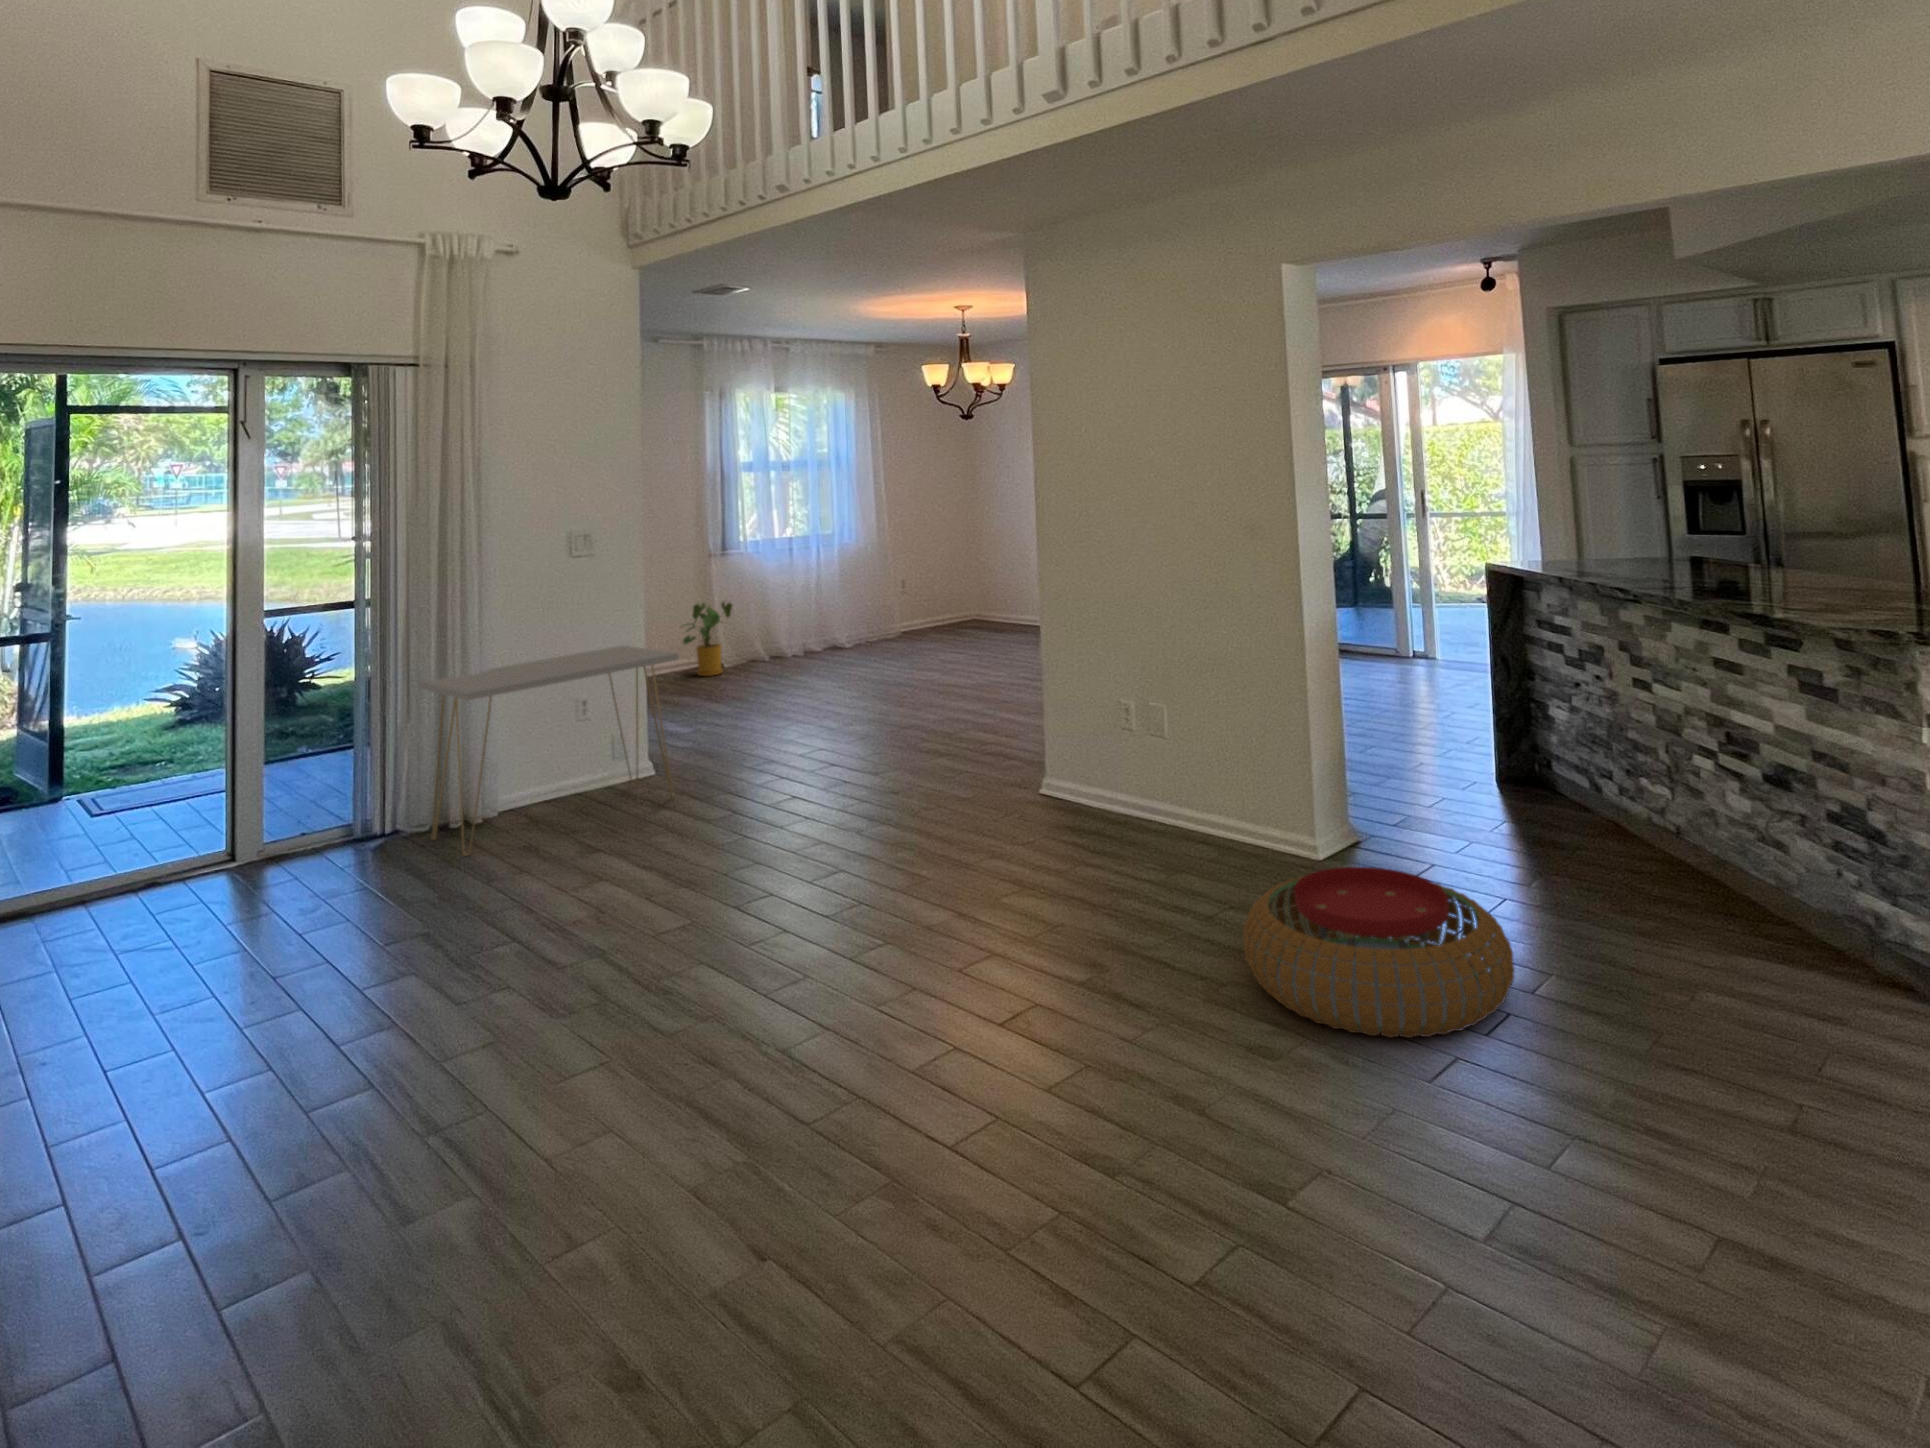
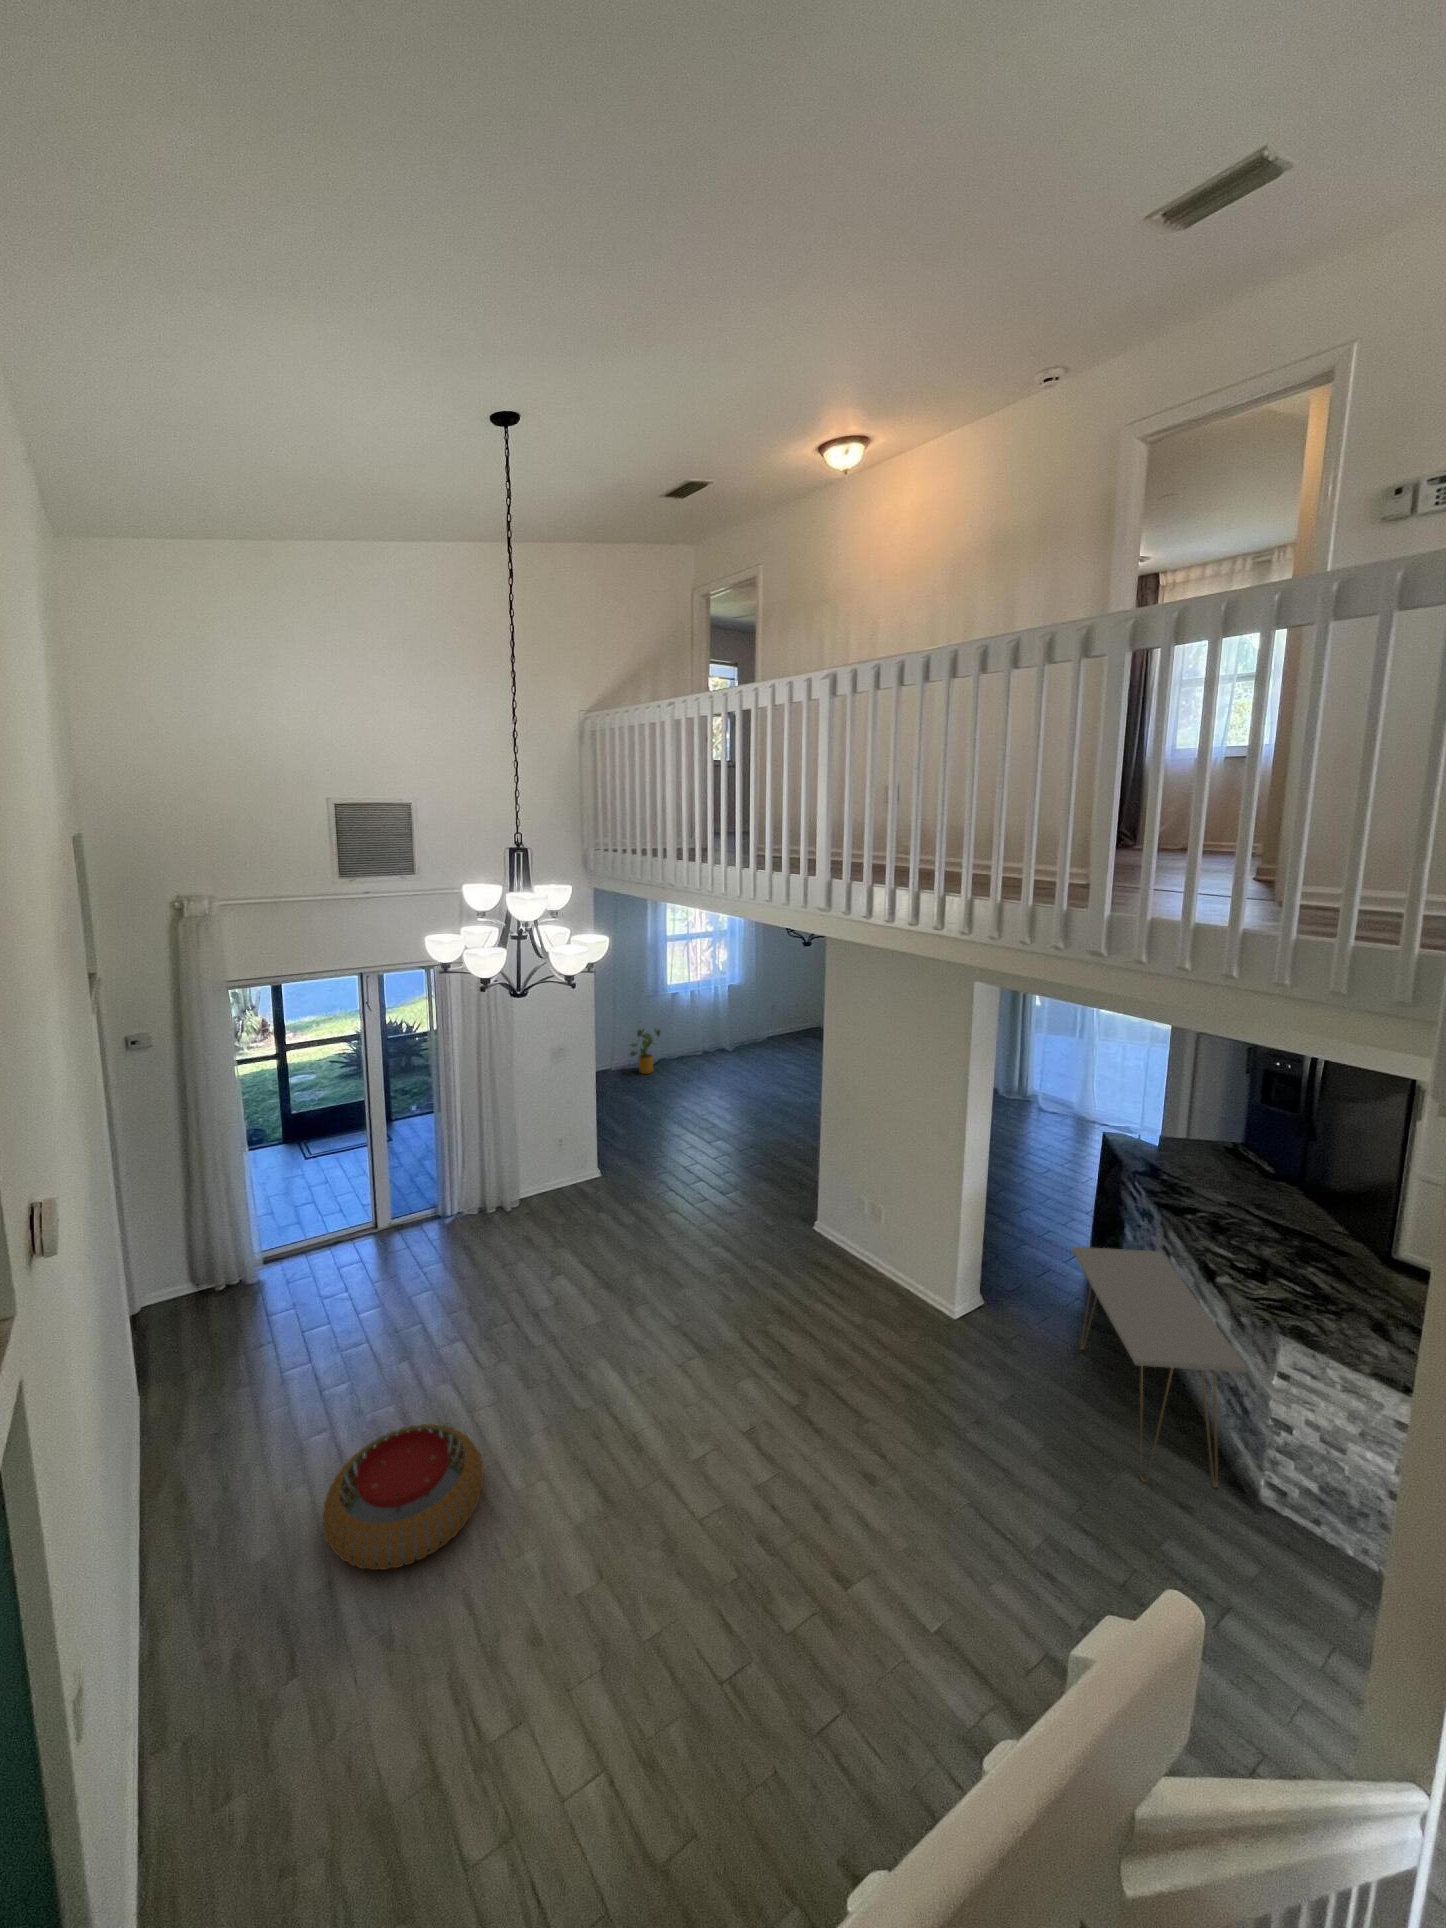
console table: present [418,646,679,856] -> present [1072,1247,1247,1488]
pouf: present [1243,867,1515,1038] -> present [323,1424,484,1570]

